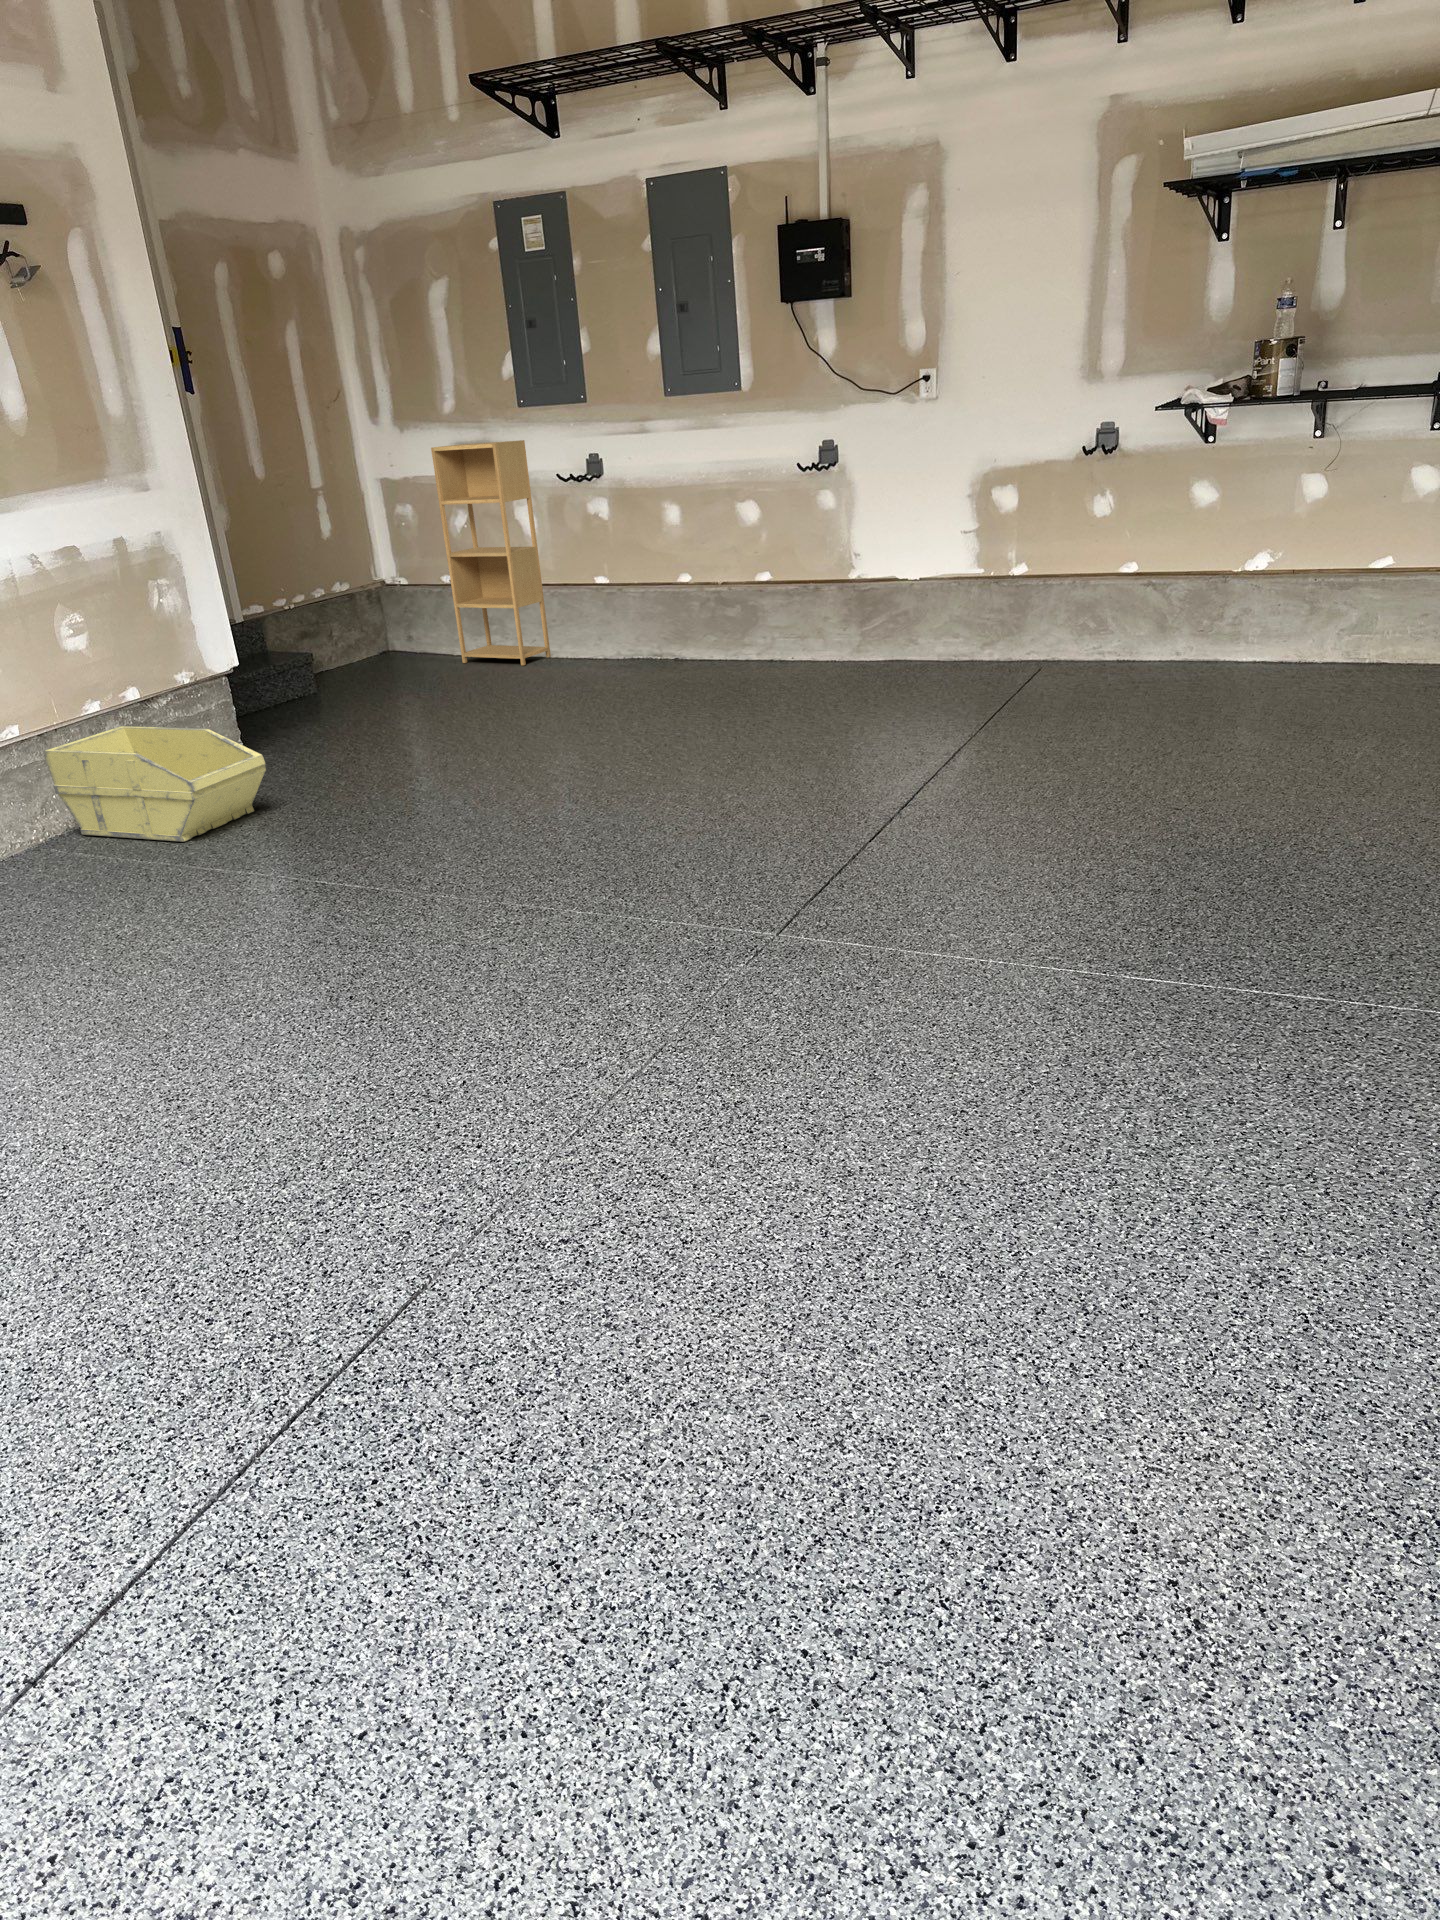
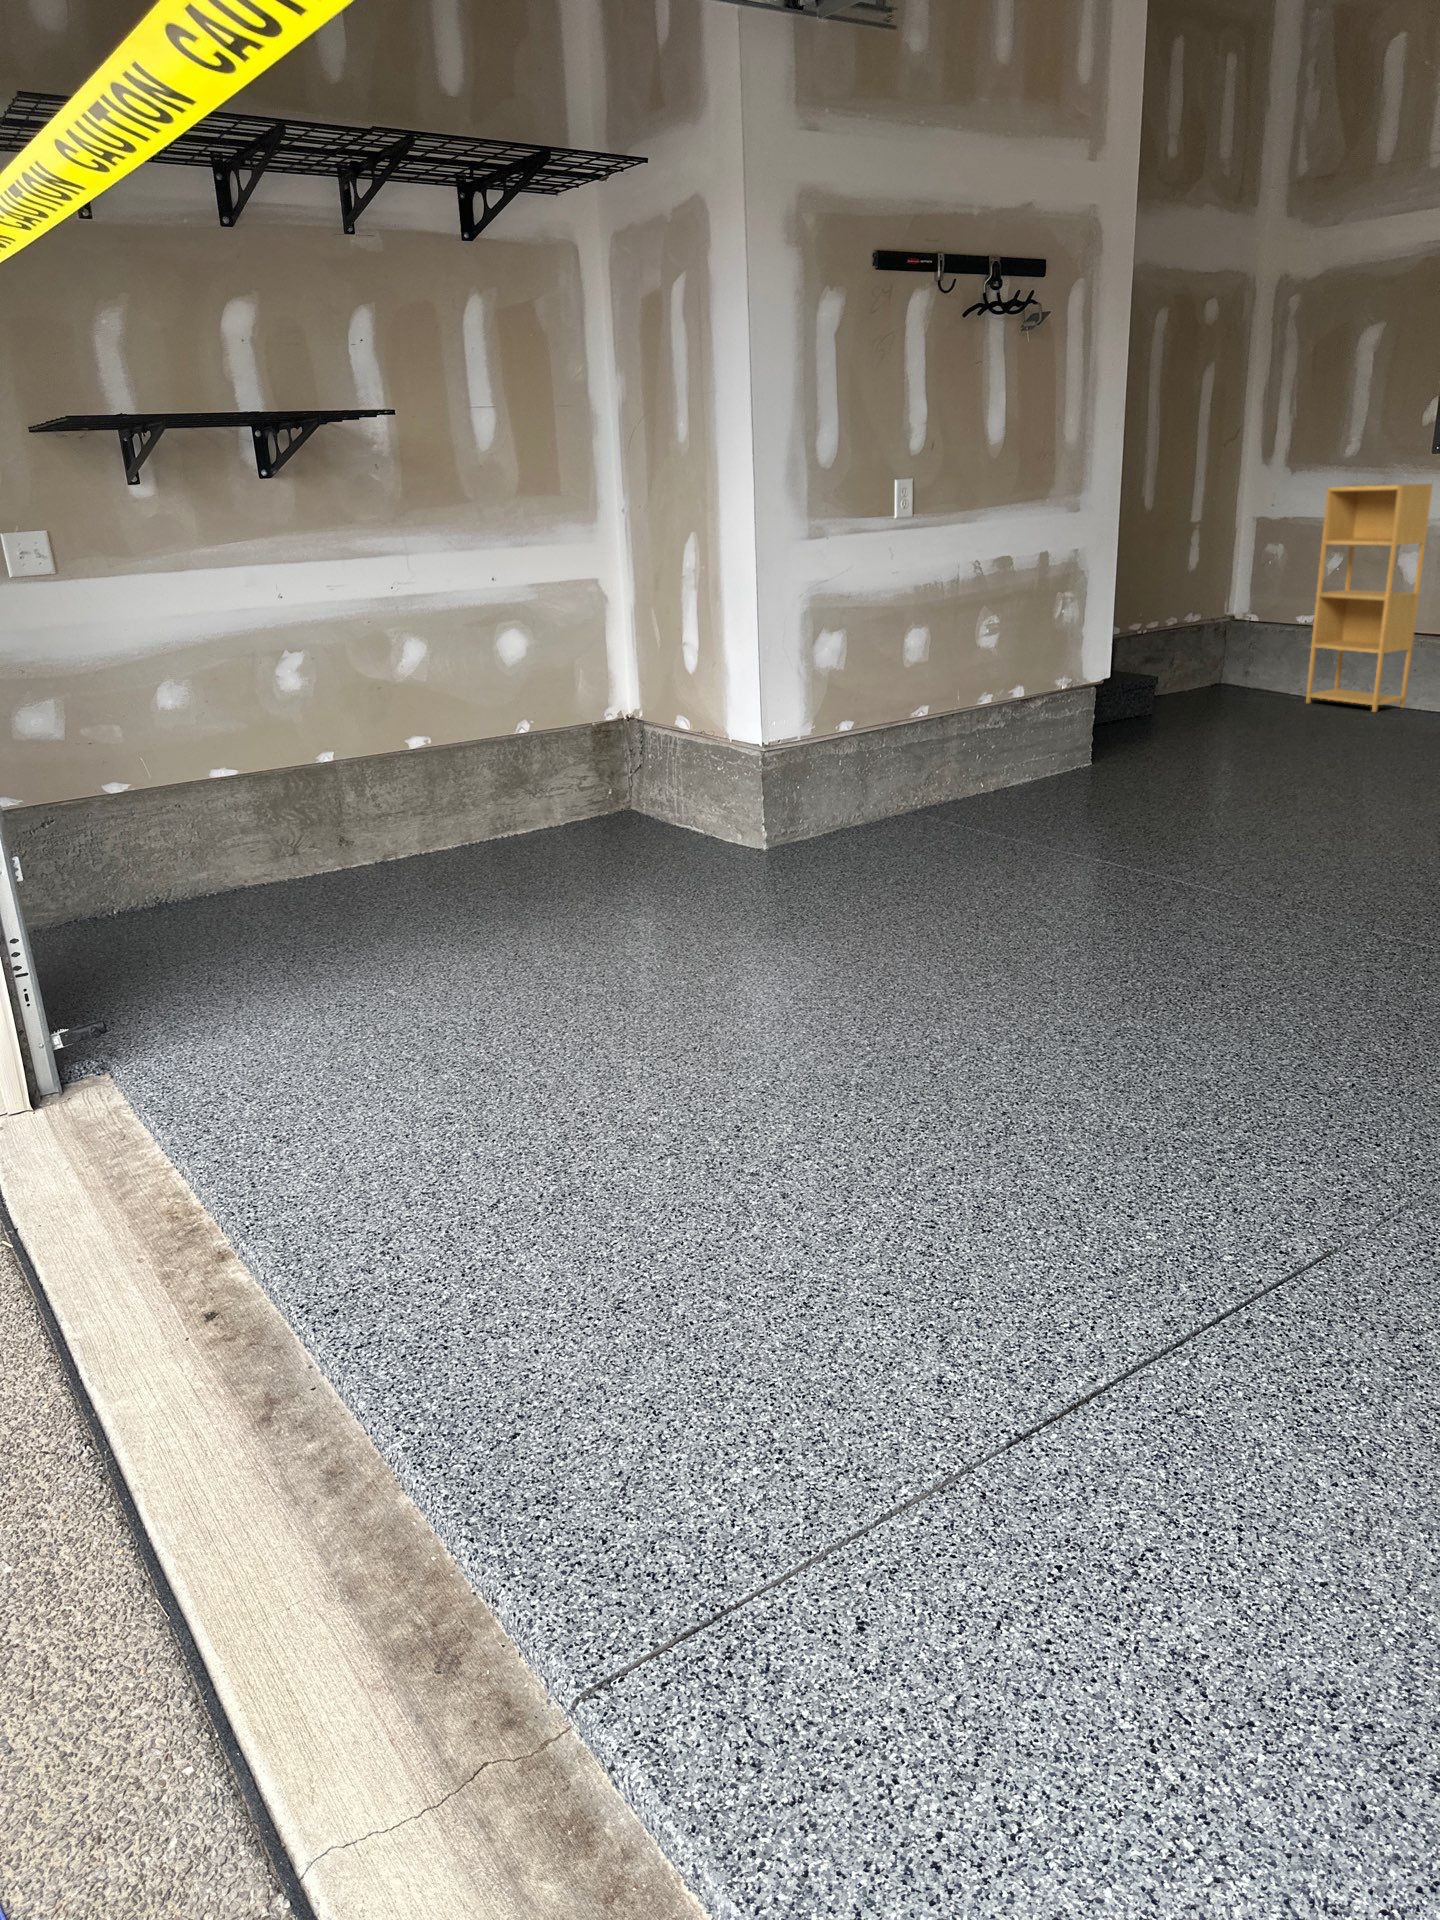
storage bin: present [44,726,266,842] -> none [945,719,1134,826]

